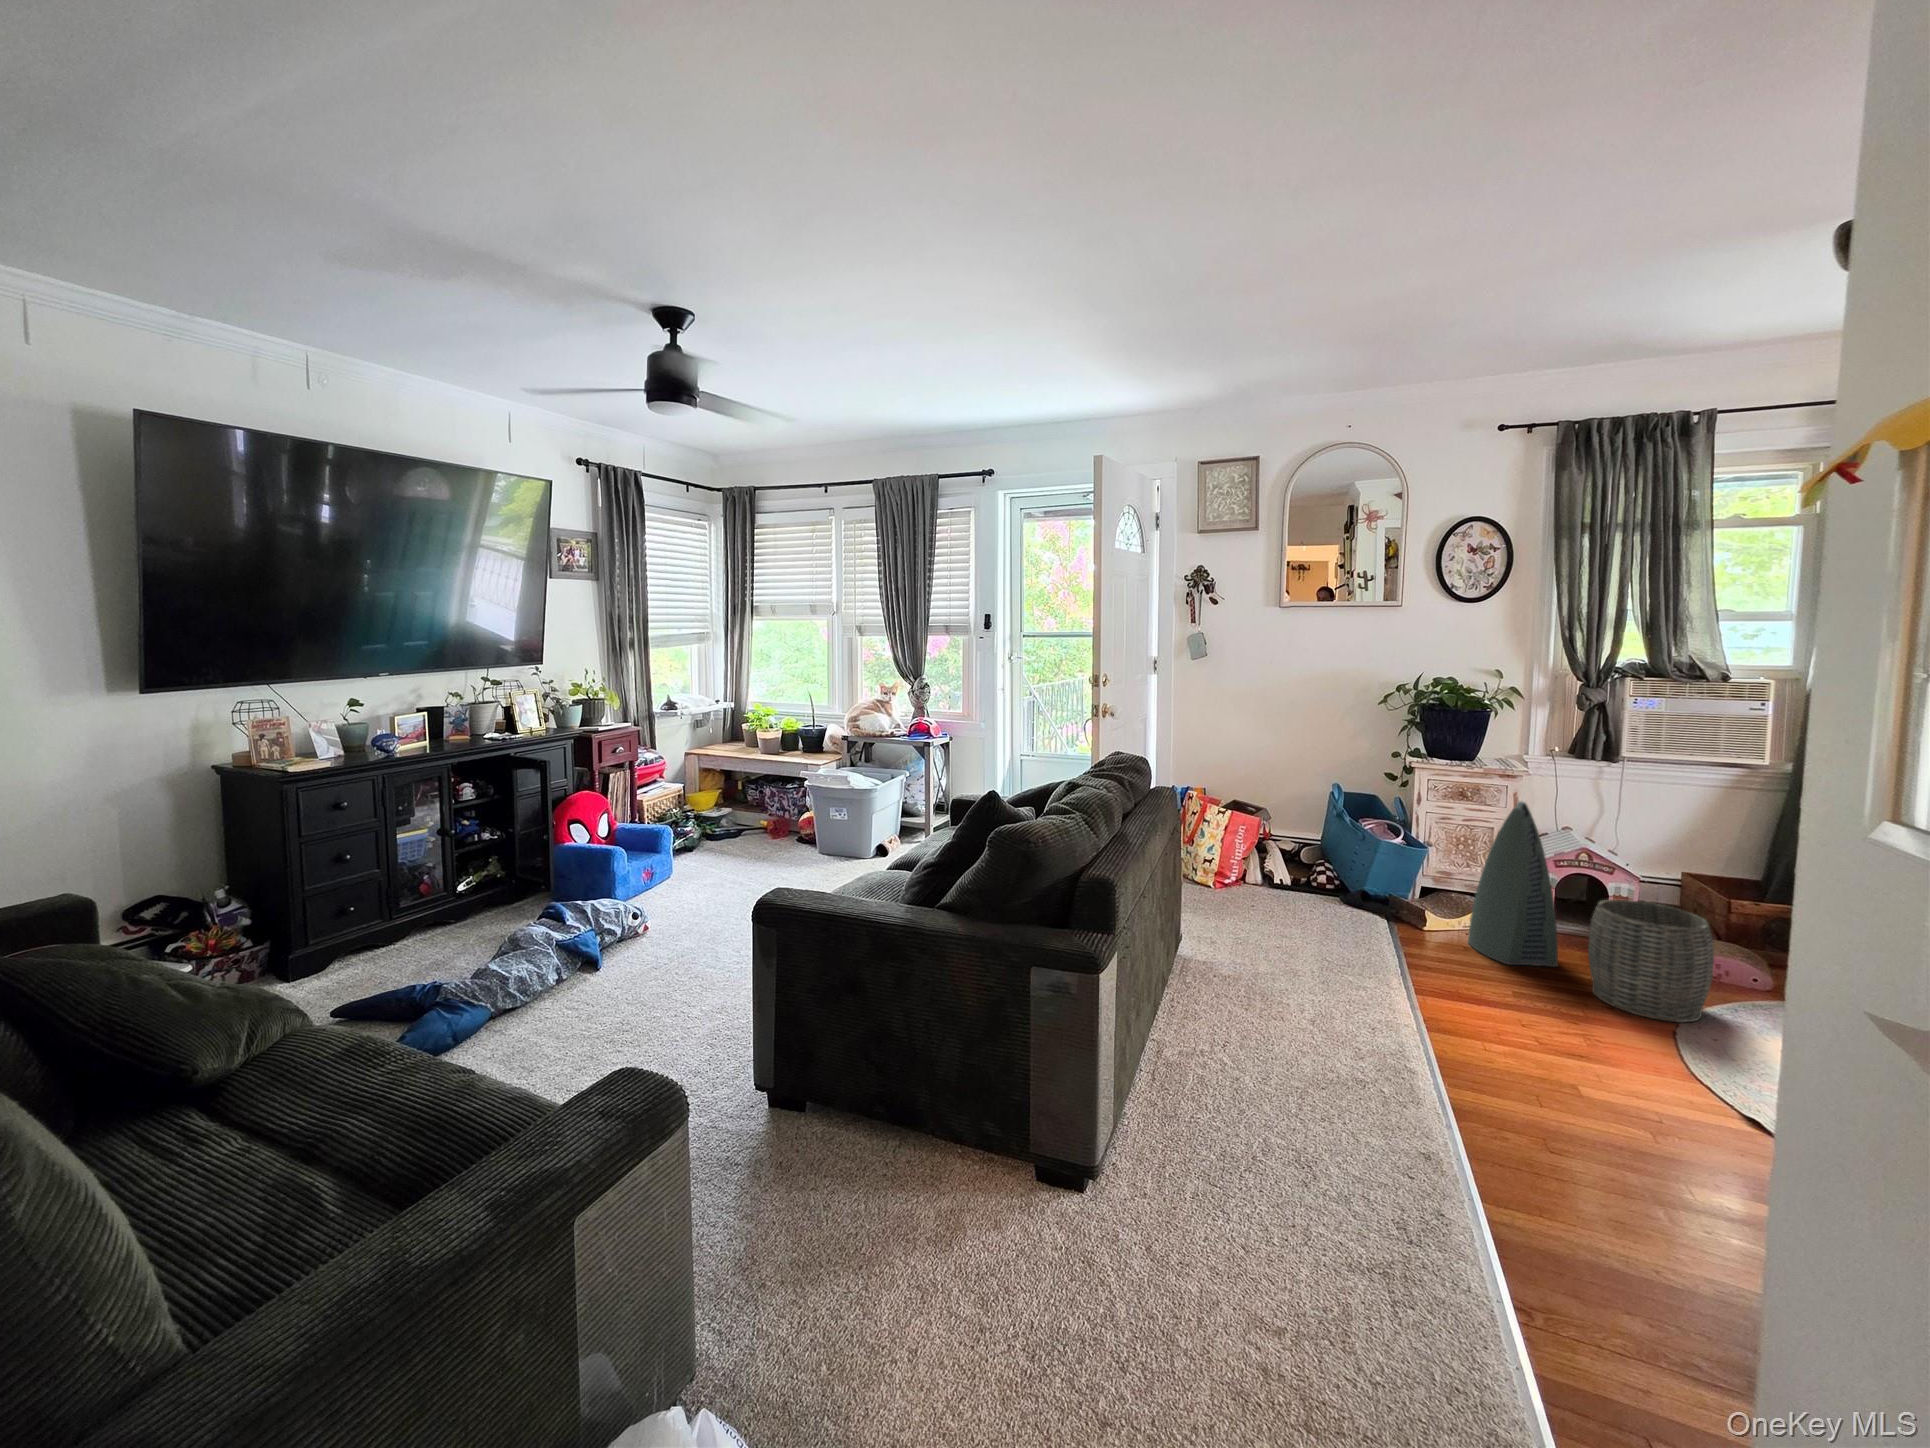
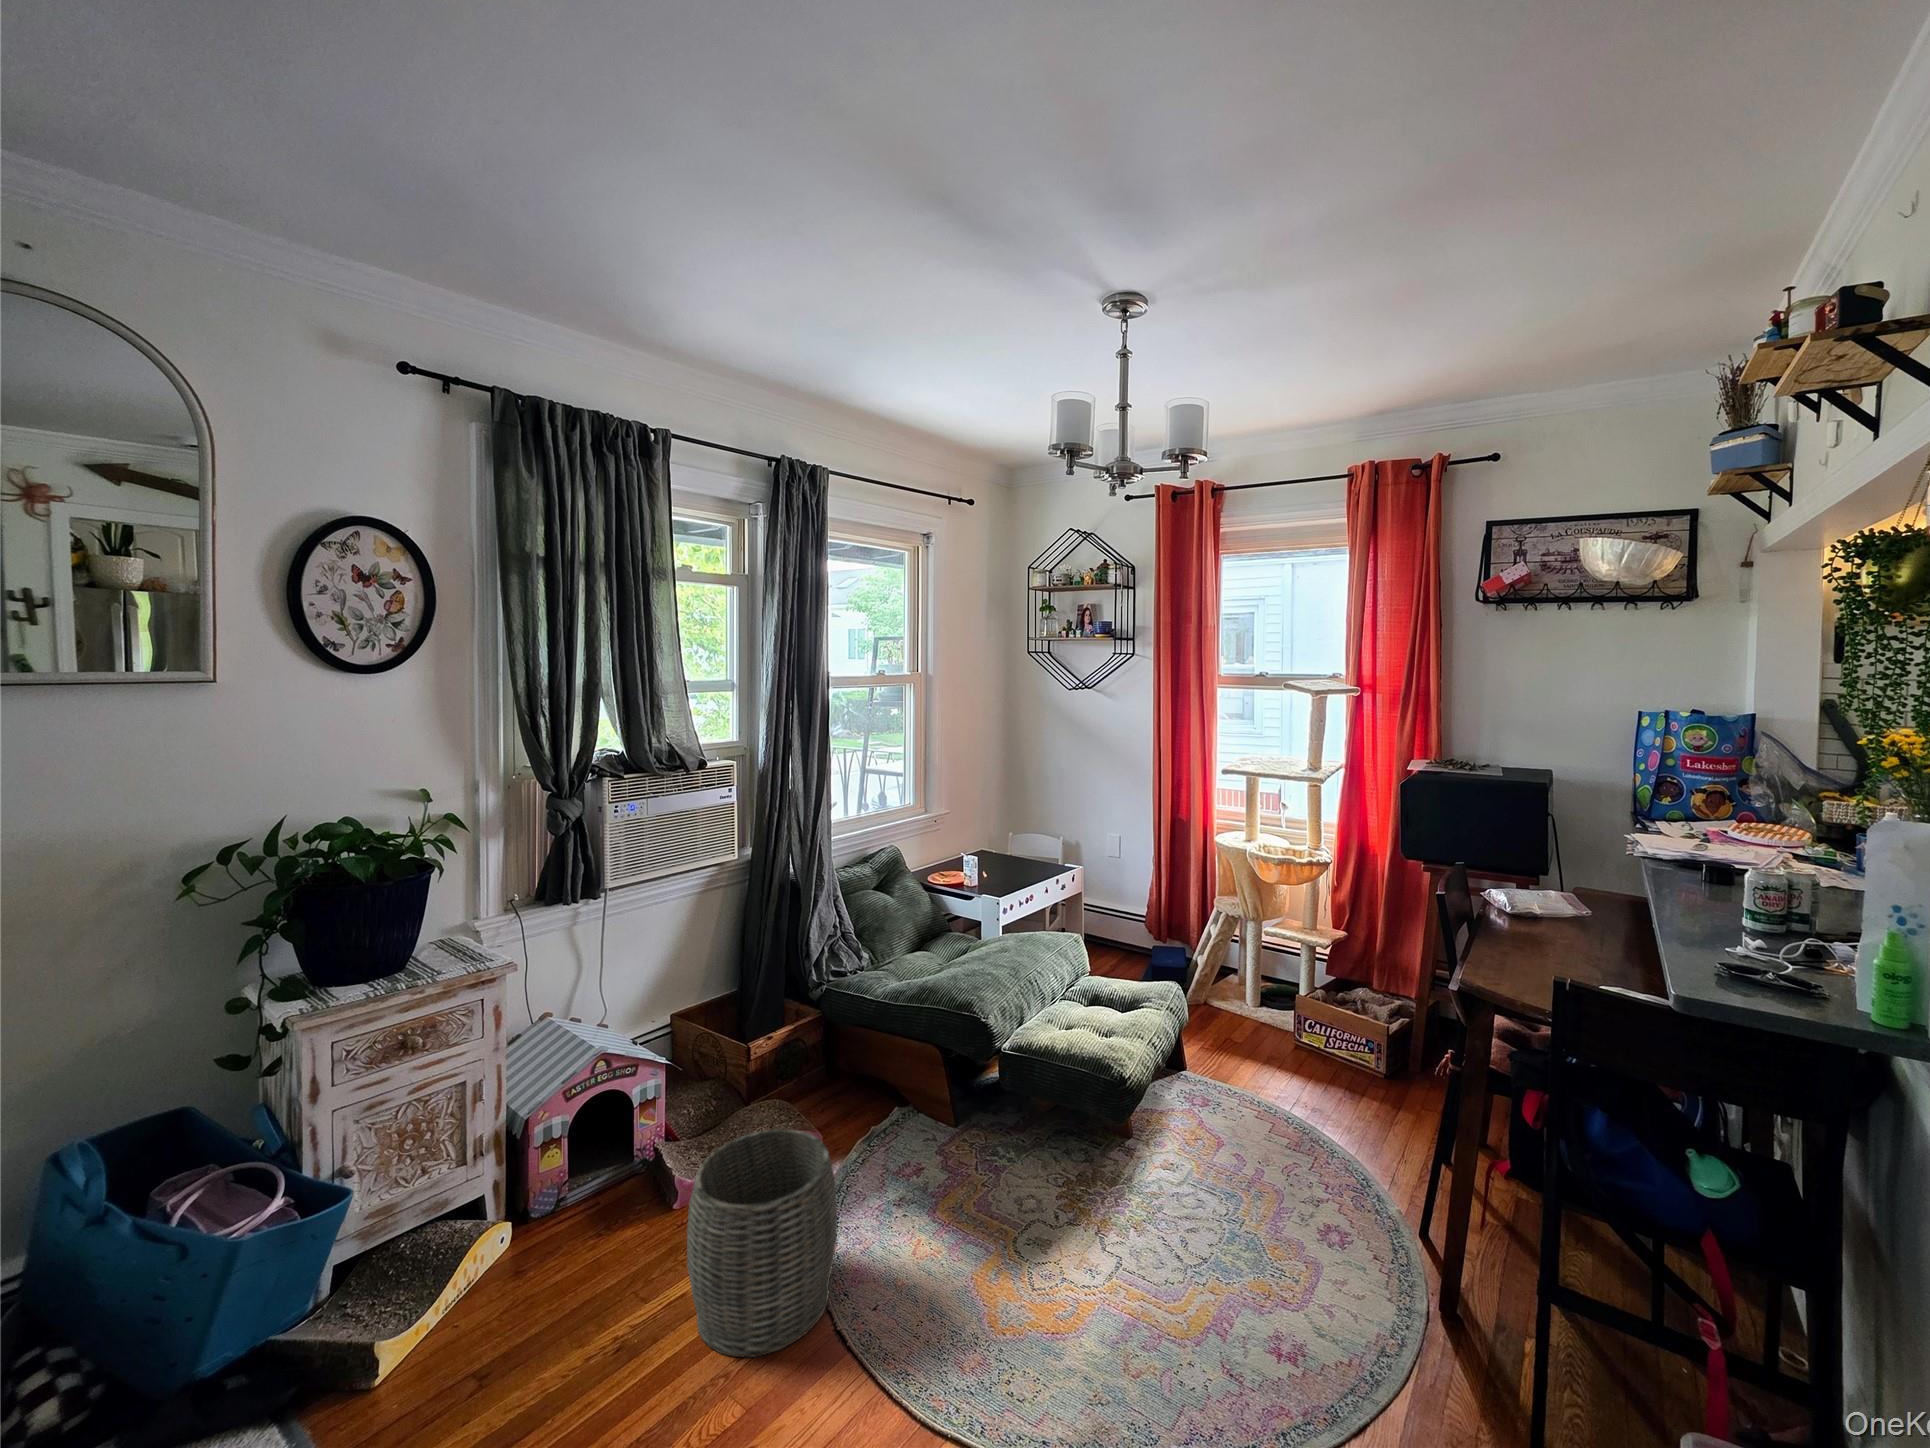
air purifier: present [1468,801,1558,967] -> none [466,1043,629,1382]

